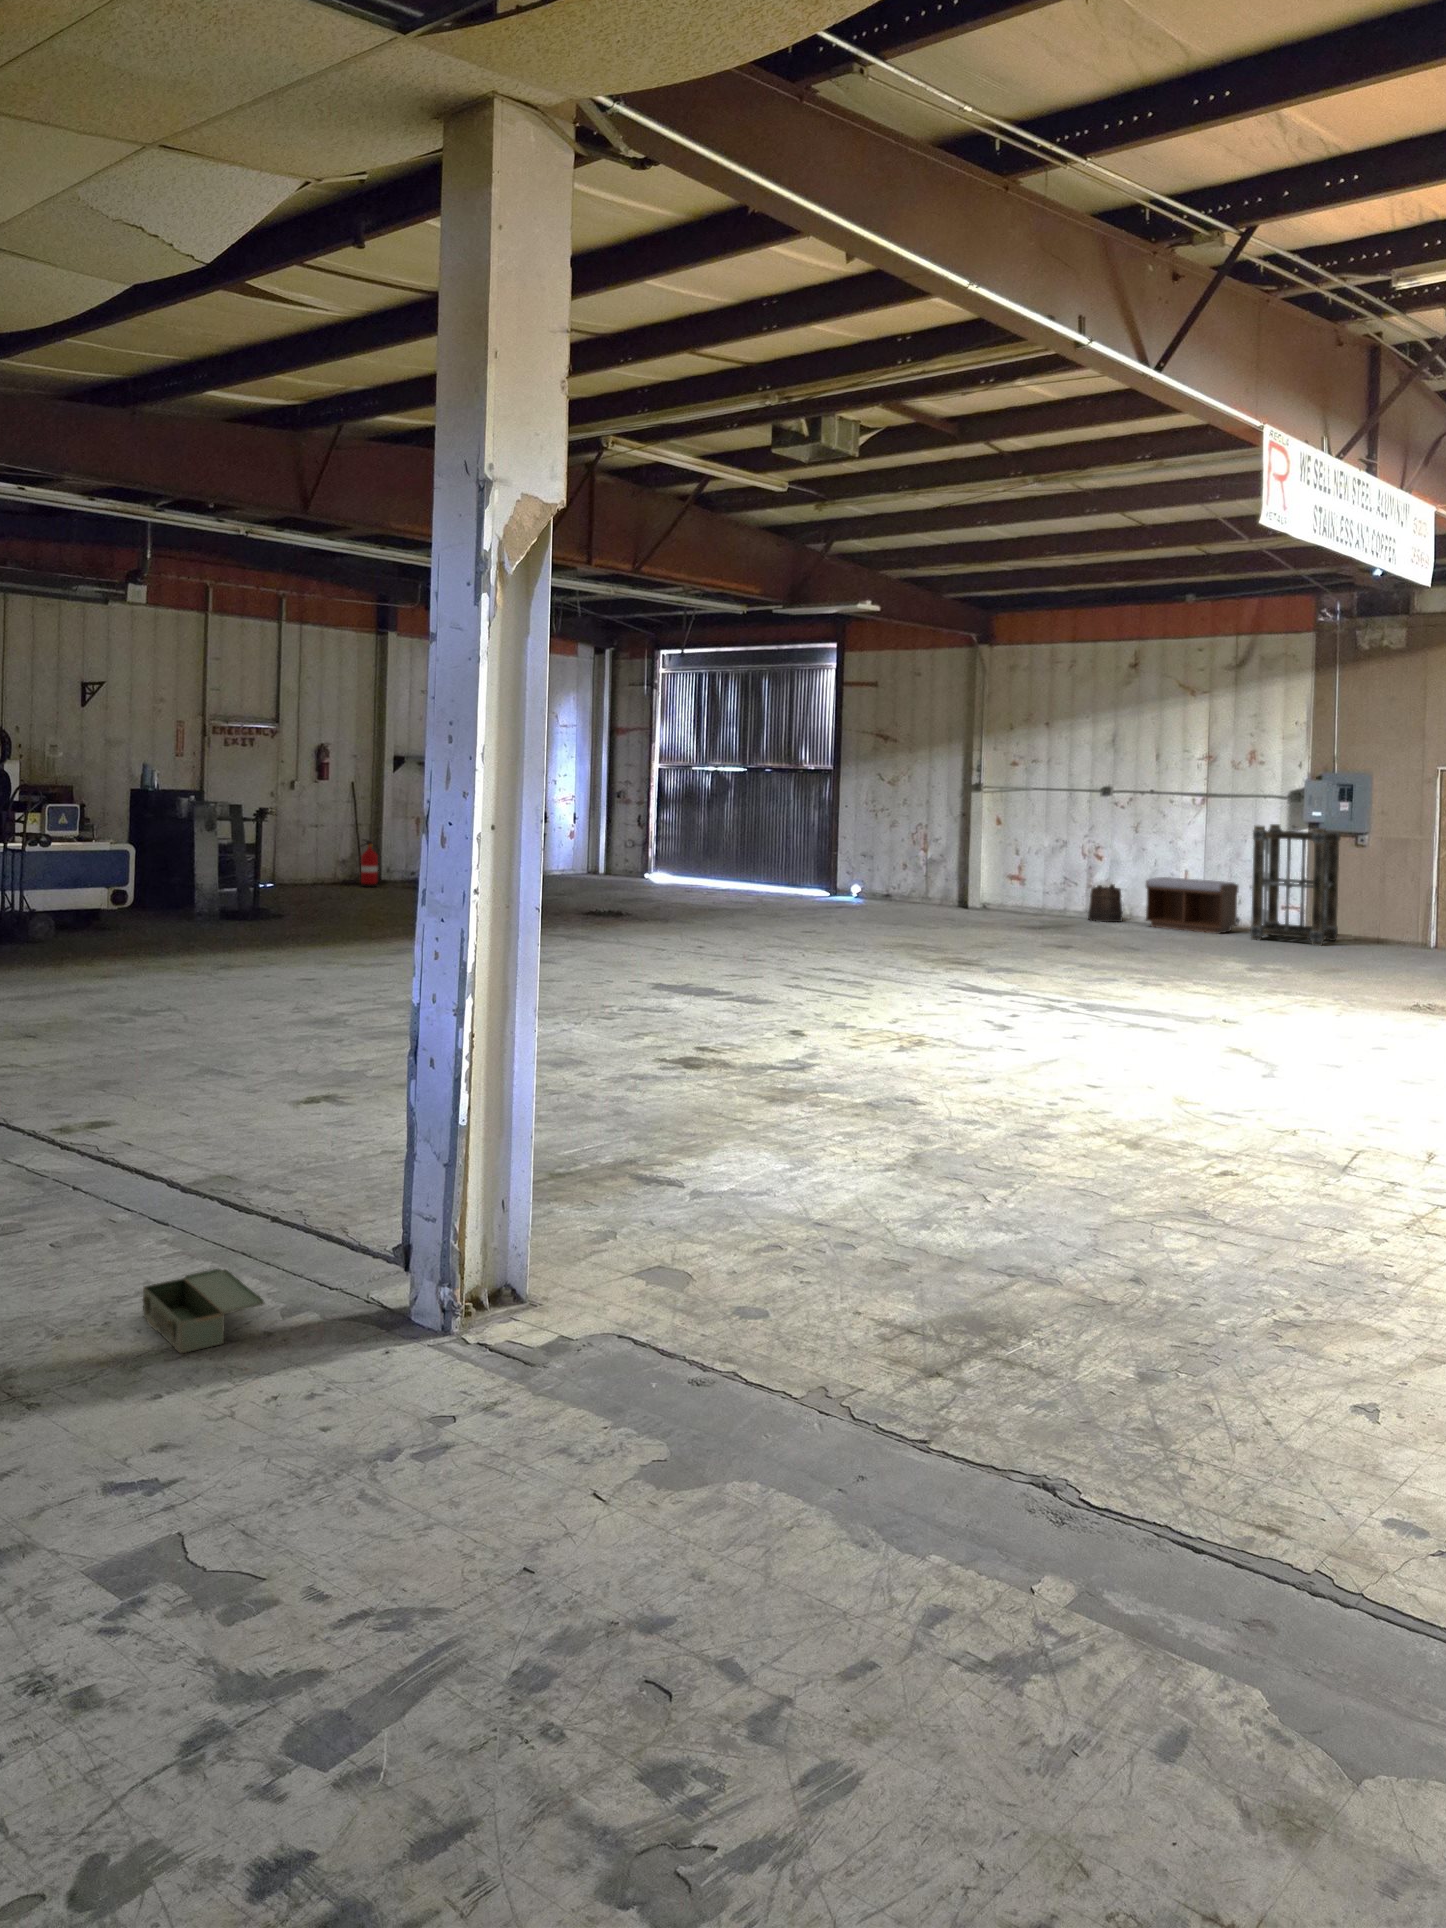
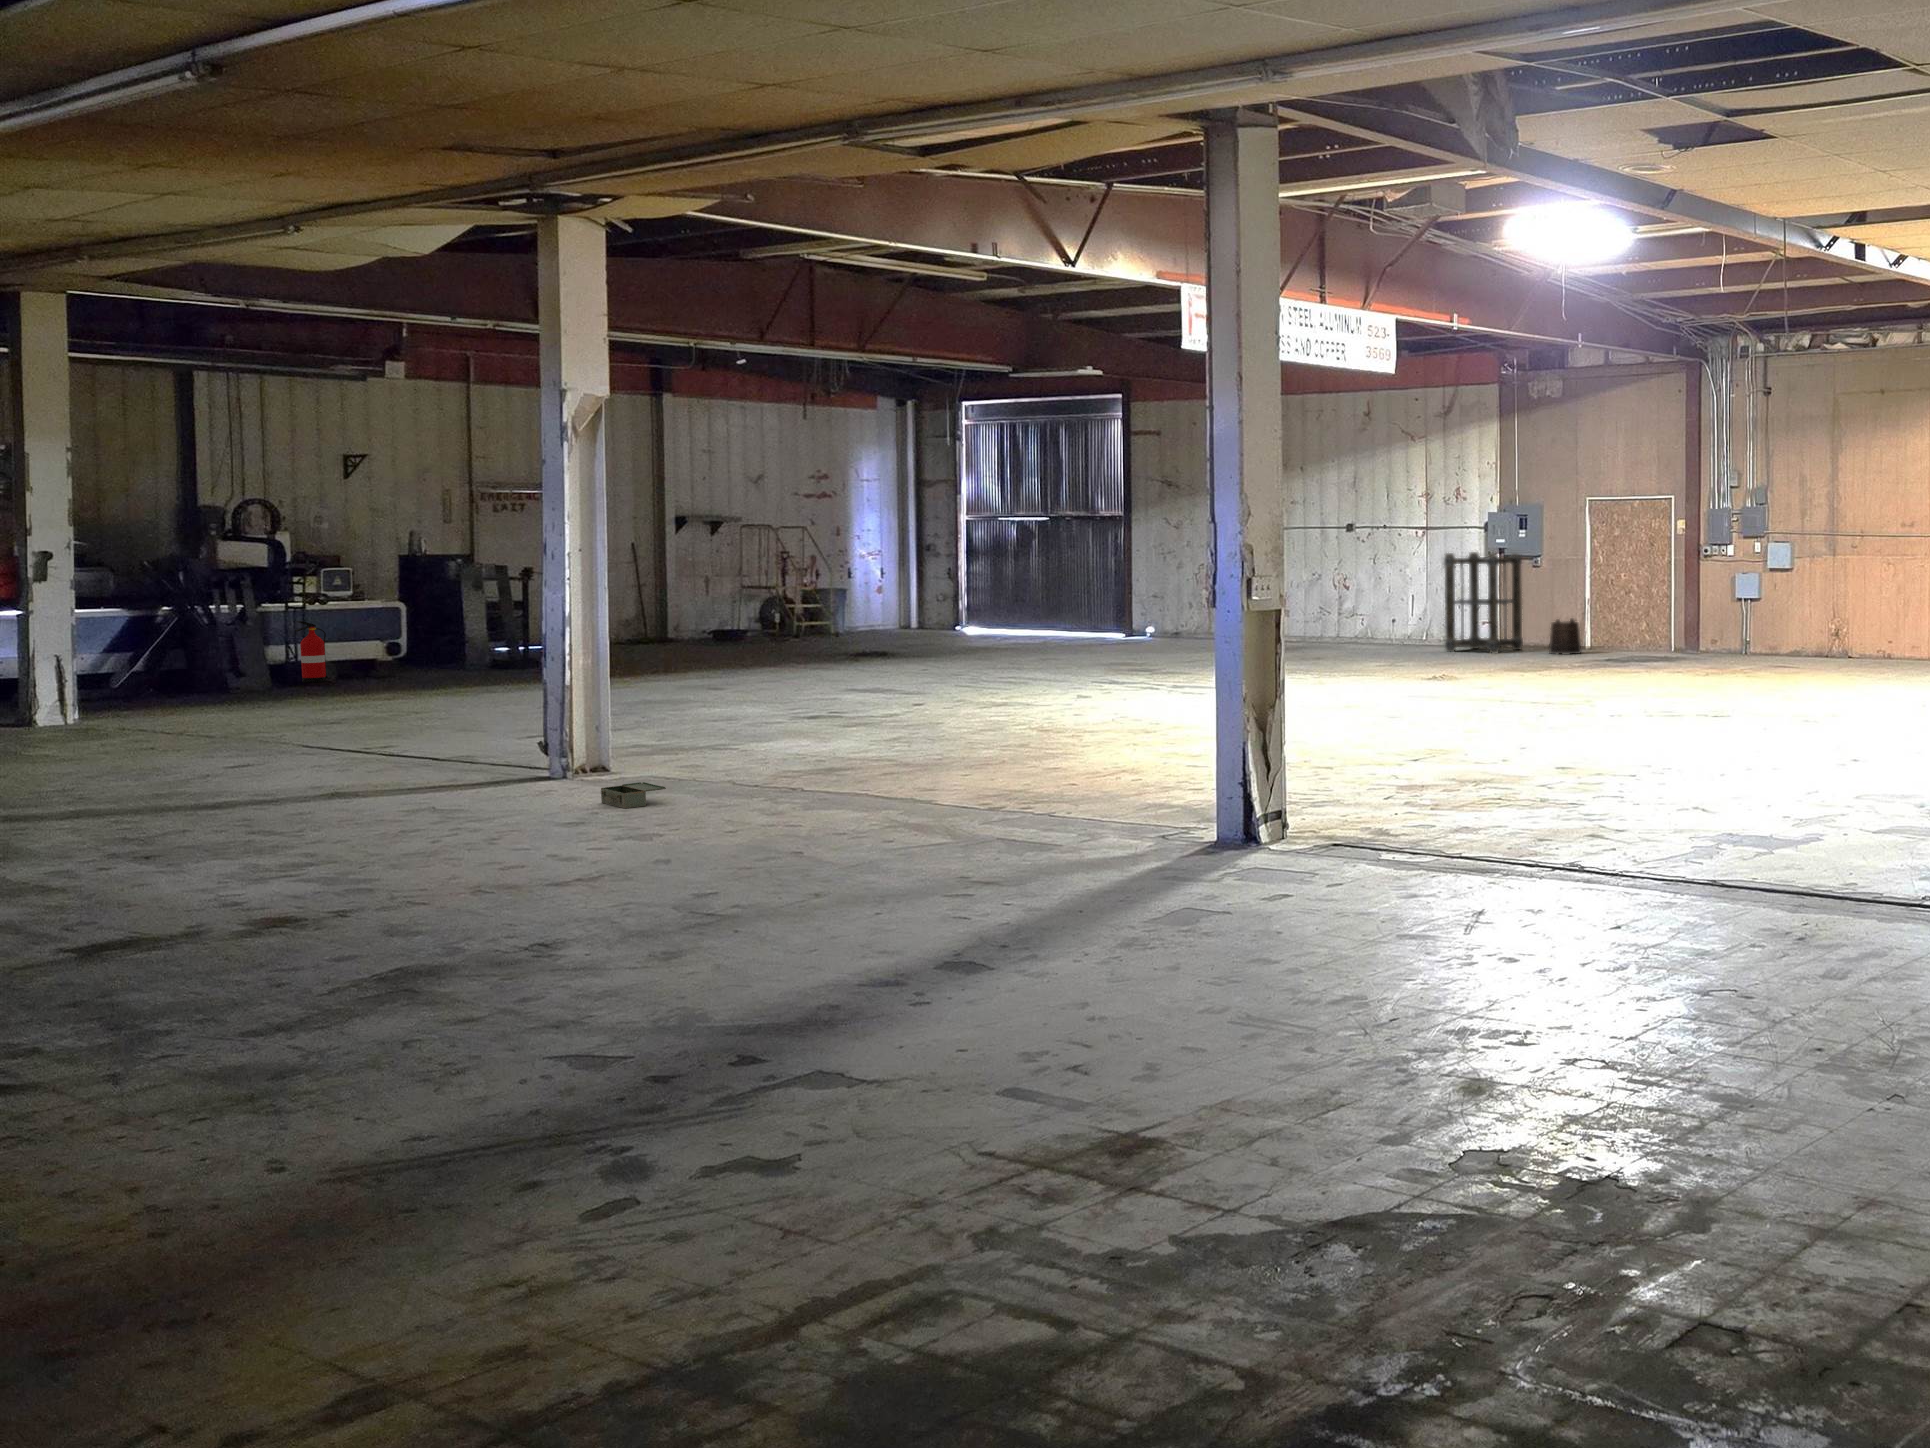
fire extinguisher: present [361,840,378,887] -> present [295,621,328,683]
bench: present [1146,877,1239,934] -> none [1374,603,1450,649]
bucket: present [1088,884,1123,922] -> present [1549,619,1582,654]
toolbox: present [143,1268,264,1353] -> present [601,782,666,808]

